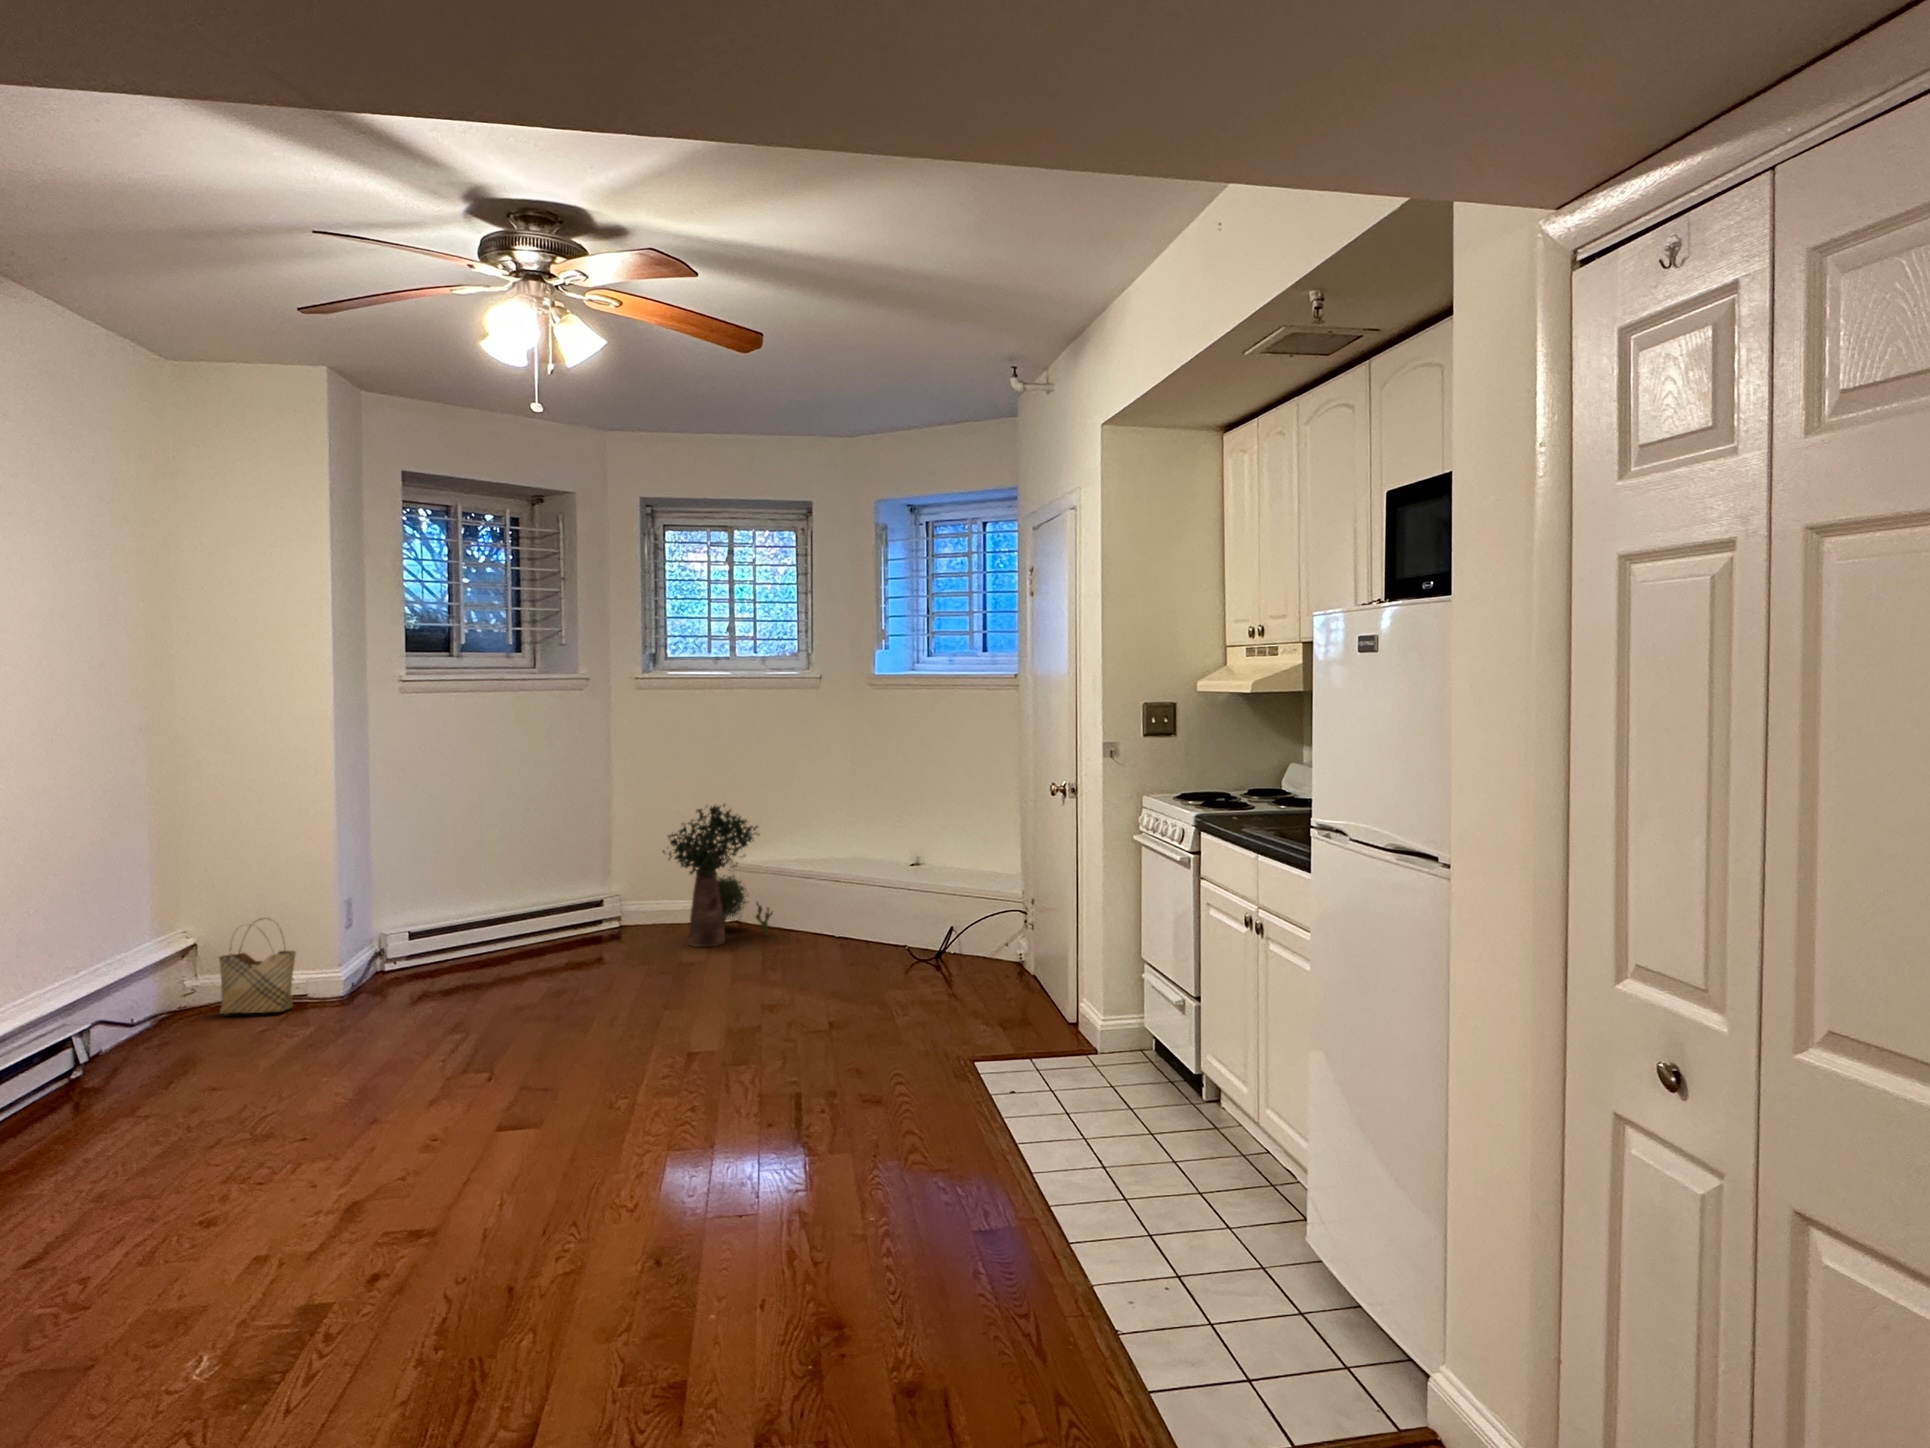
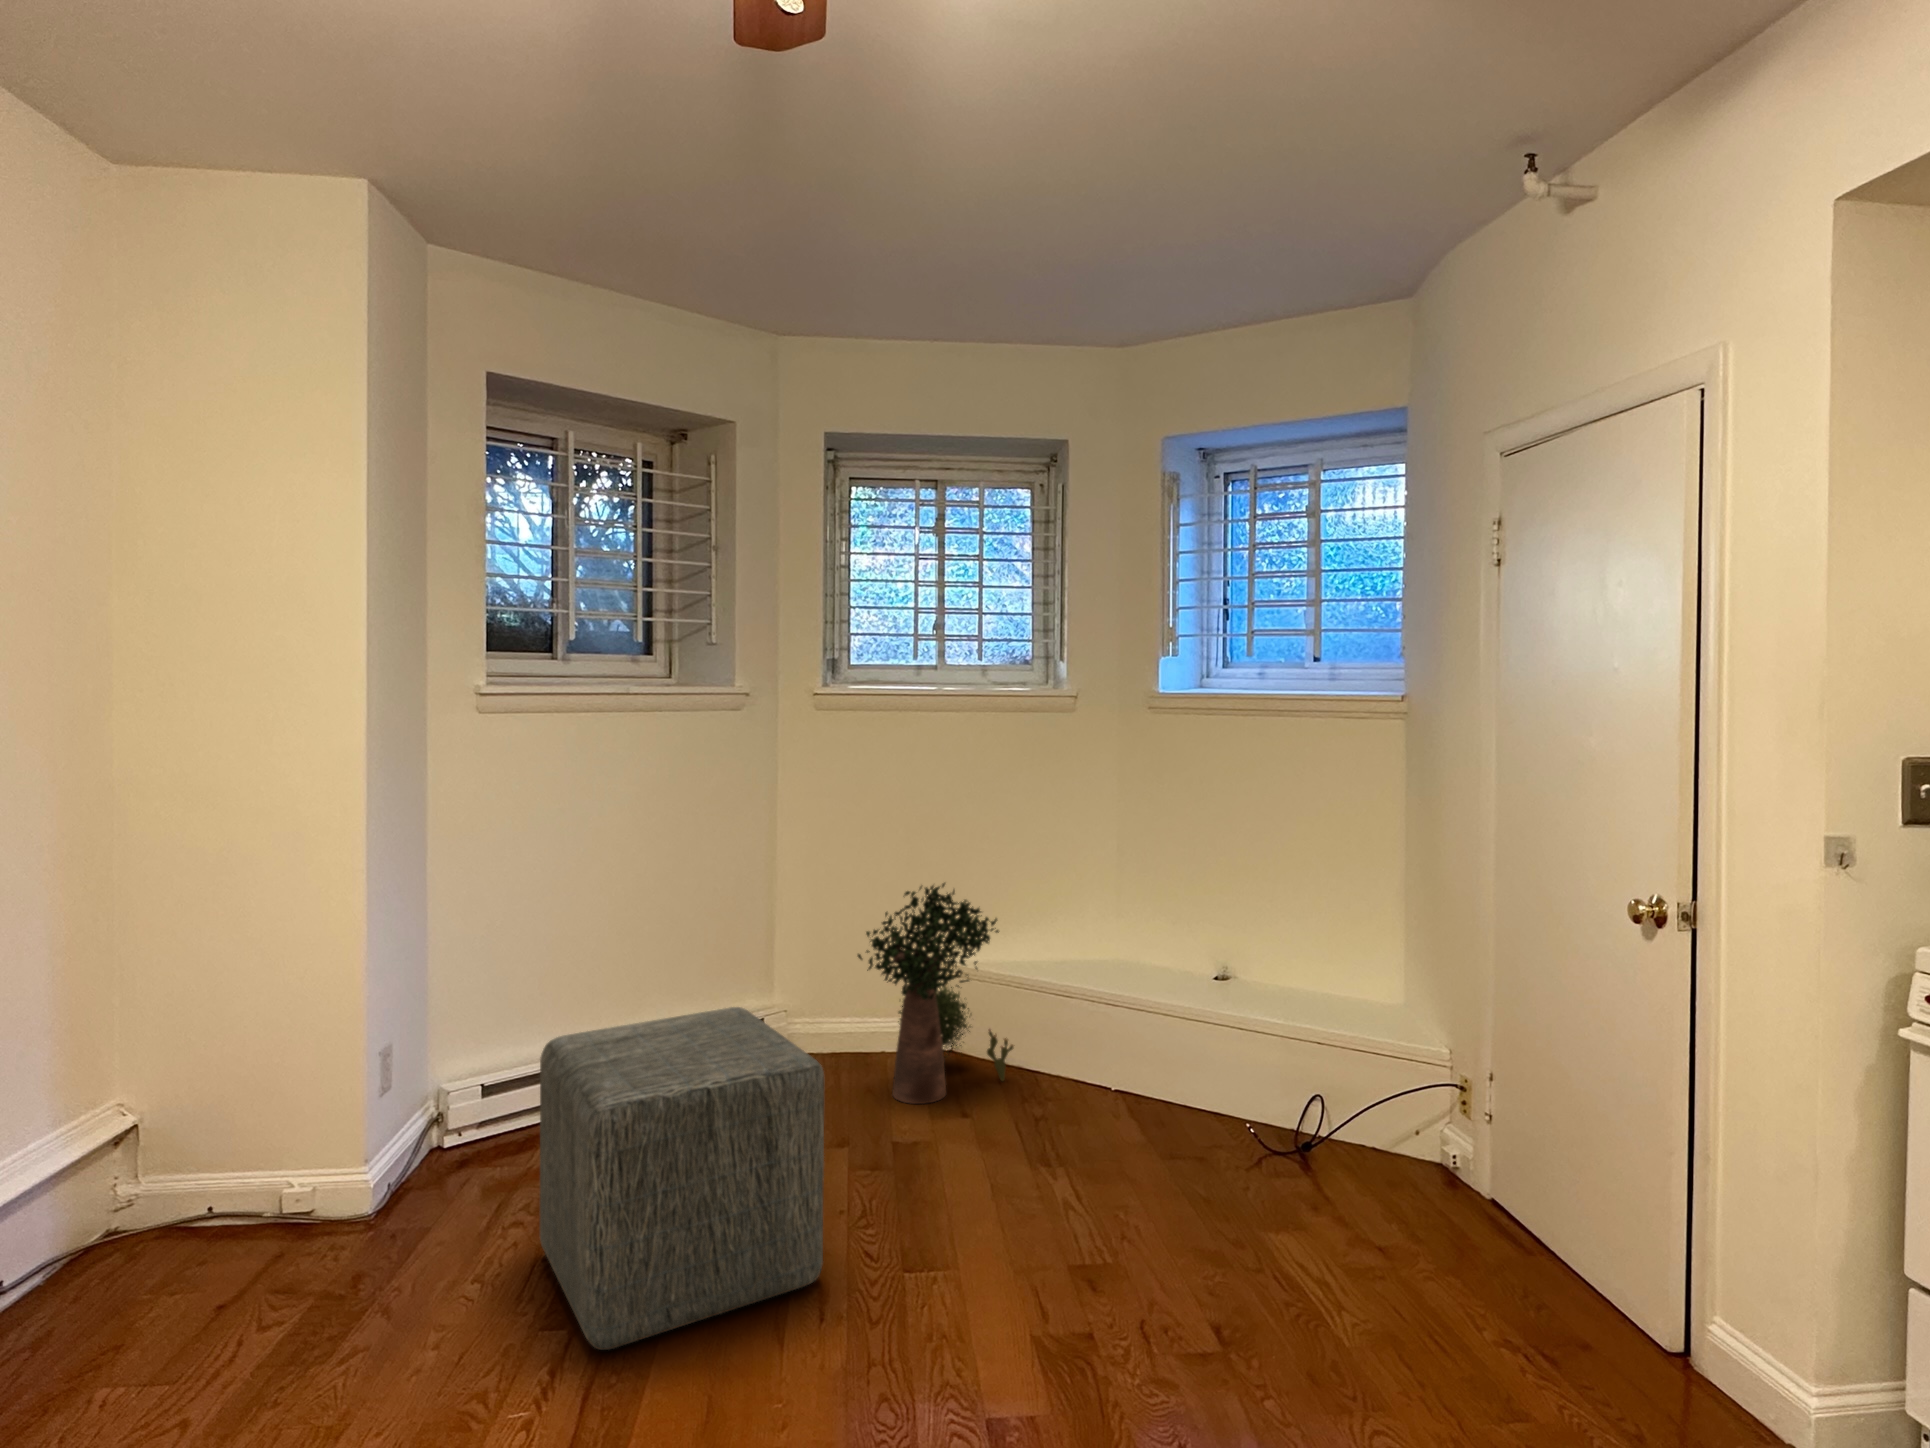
ottoman: none [446,869,614,1038] -> present [540,1007,824,1350]
woven basket: present [219,921,296,1014] -> none [162,1084,295,1255]

